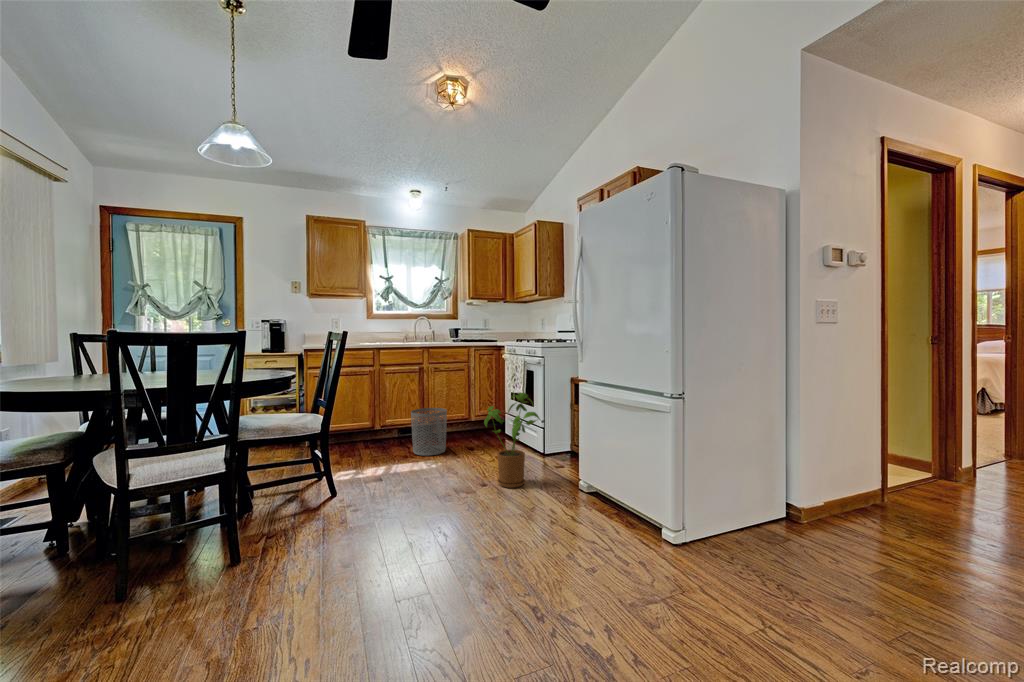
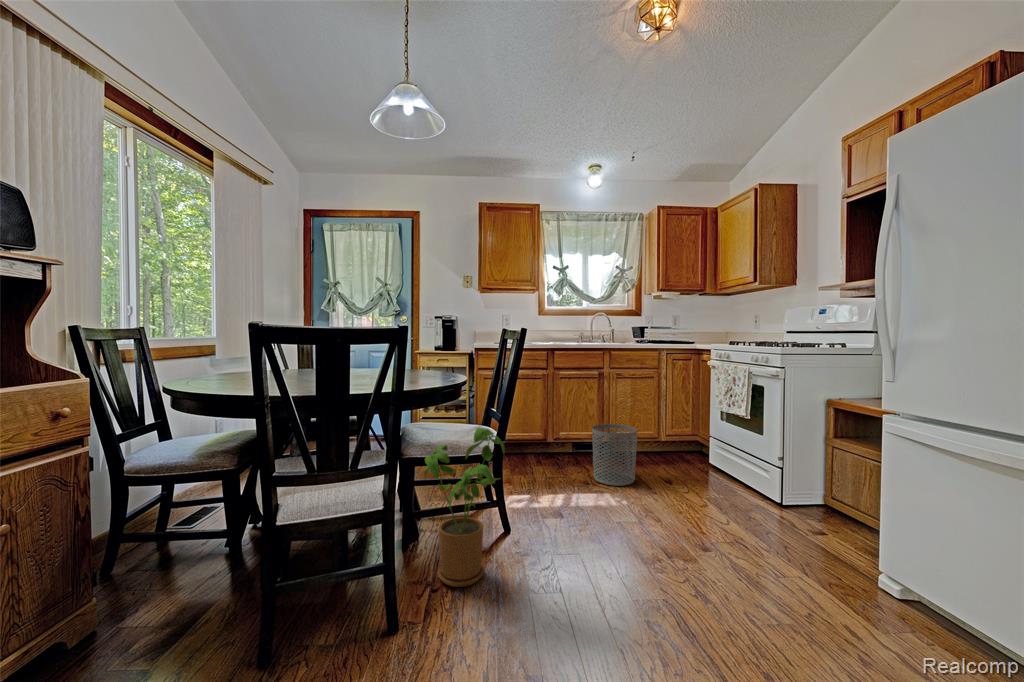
house plant: present [484,392,540,488] -> present [424,427,504,587]

